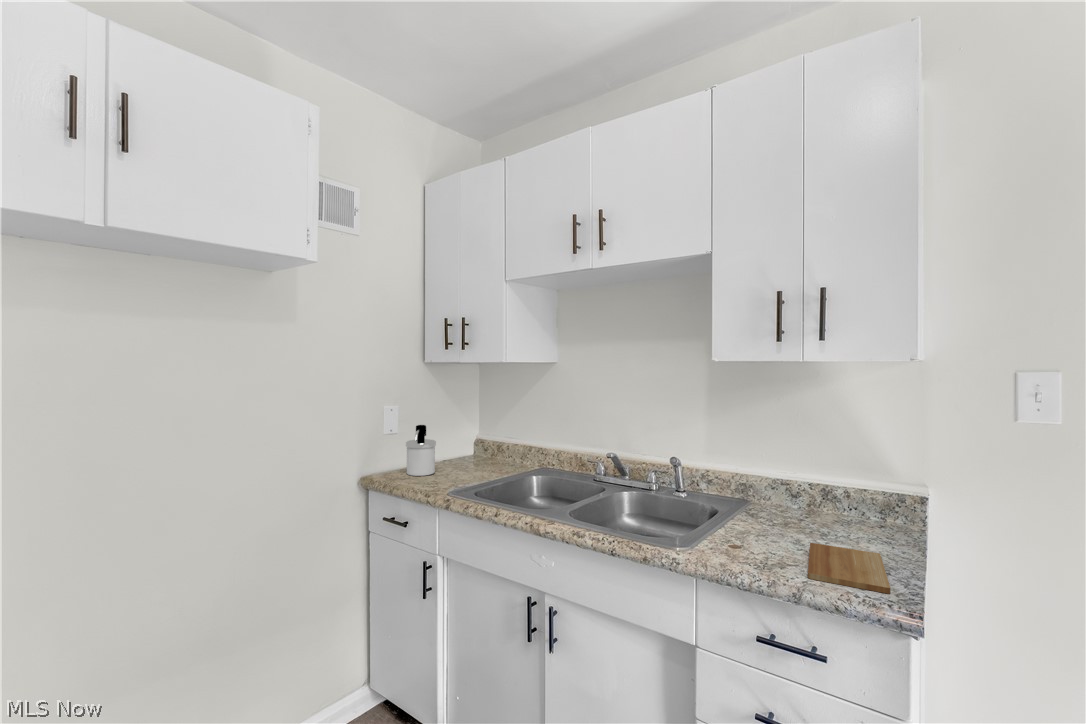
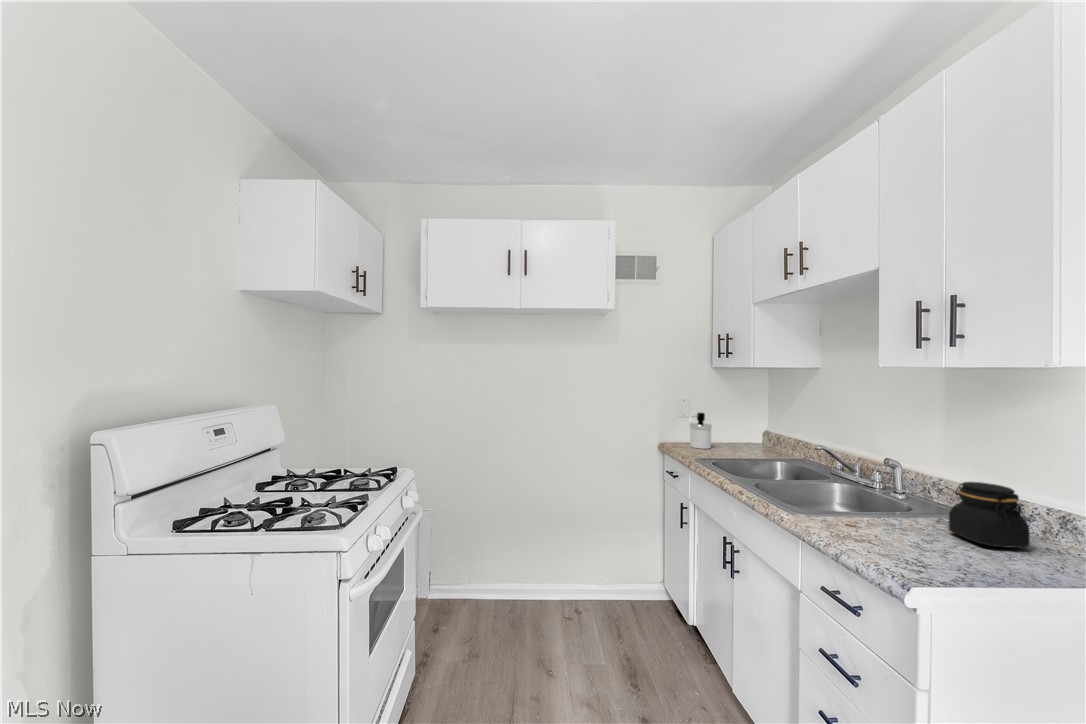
jar: none [772,471,837,532] -> present [949,482,1030,548]
cutting board: present [808,543,890,594] -> none [867,542,1002,578]

